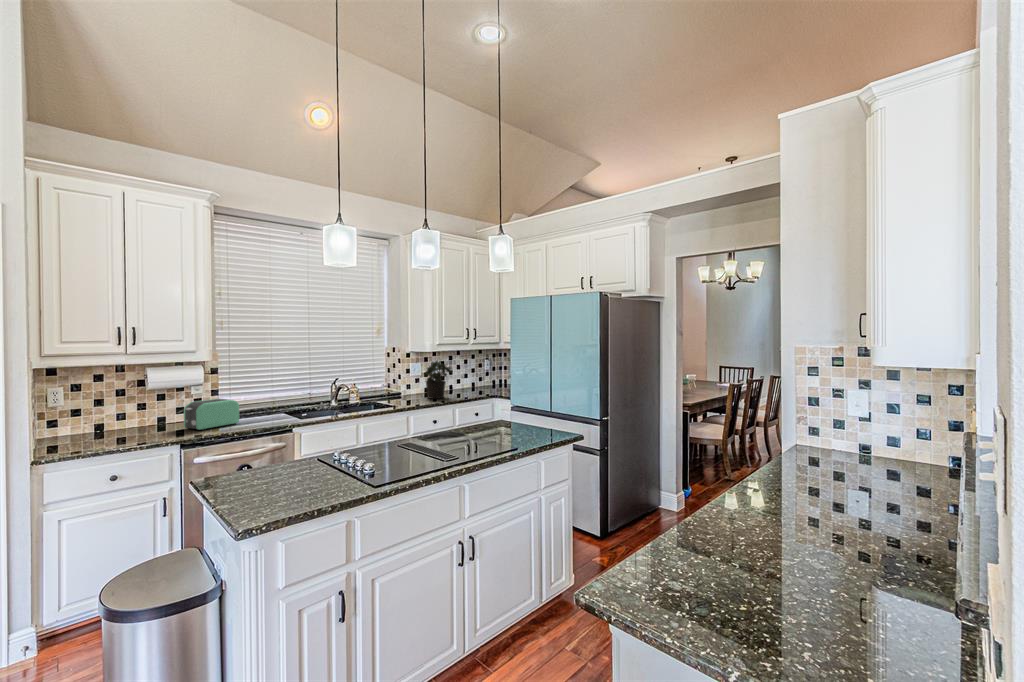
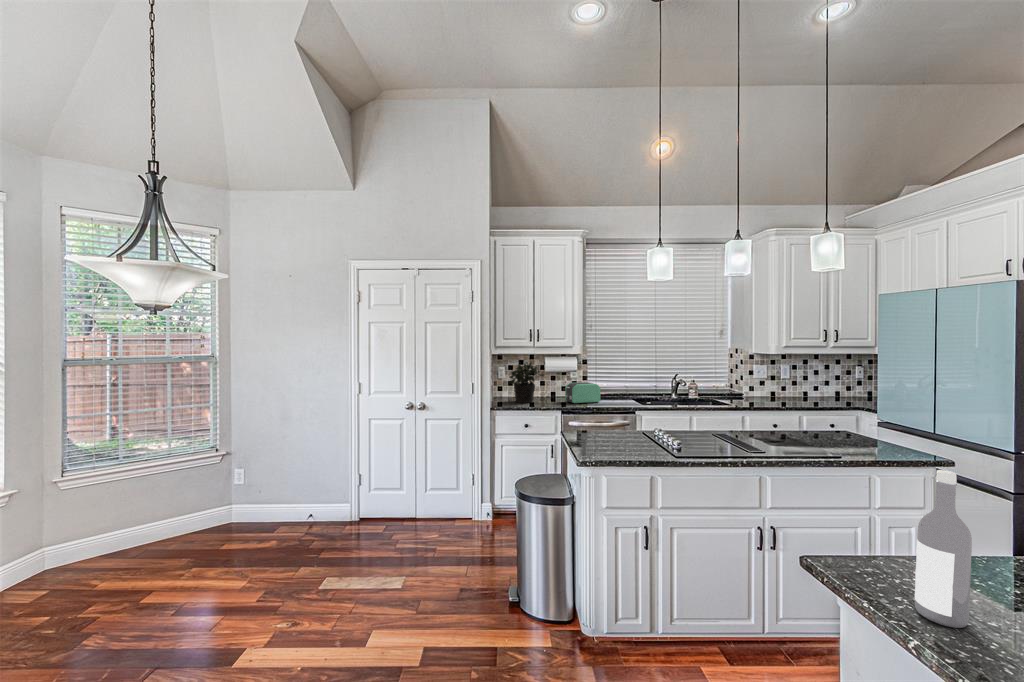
potted plant: present [424,361,452,399] -> present [509,362,544,403]
wine bottle: none [693,476,738,635] -> present [915,470,972,628]

